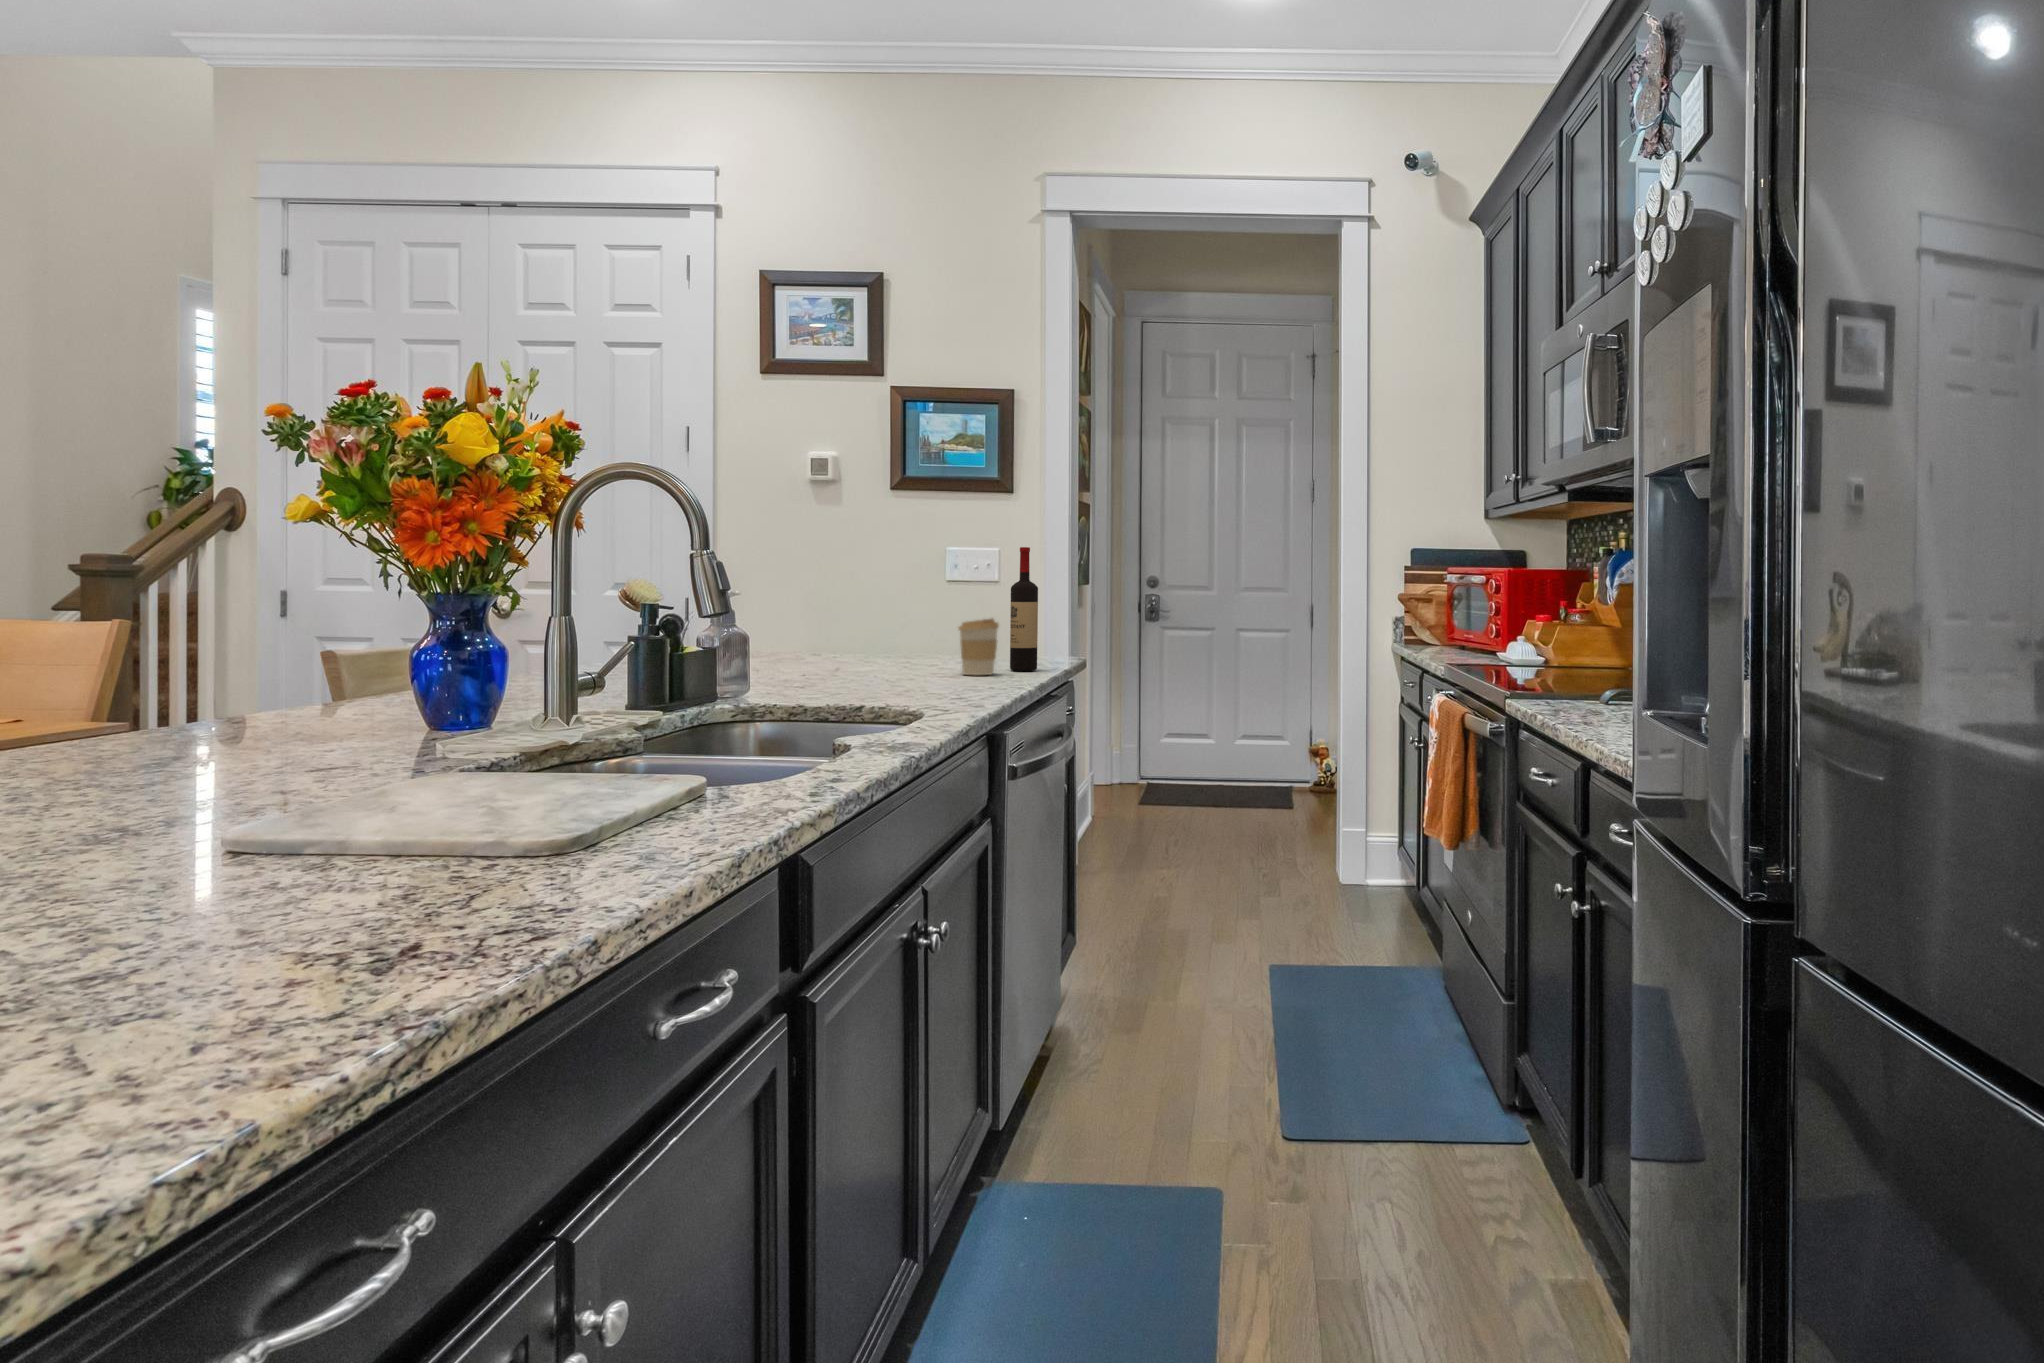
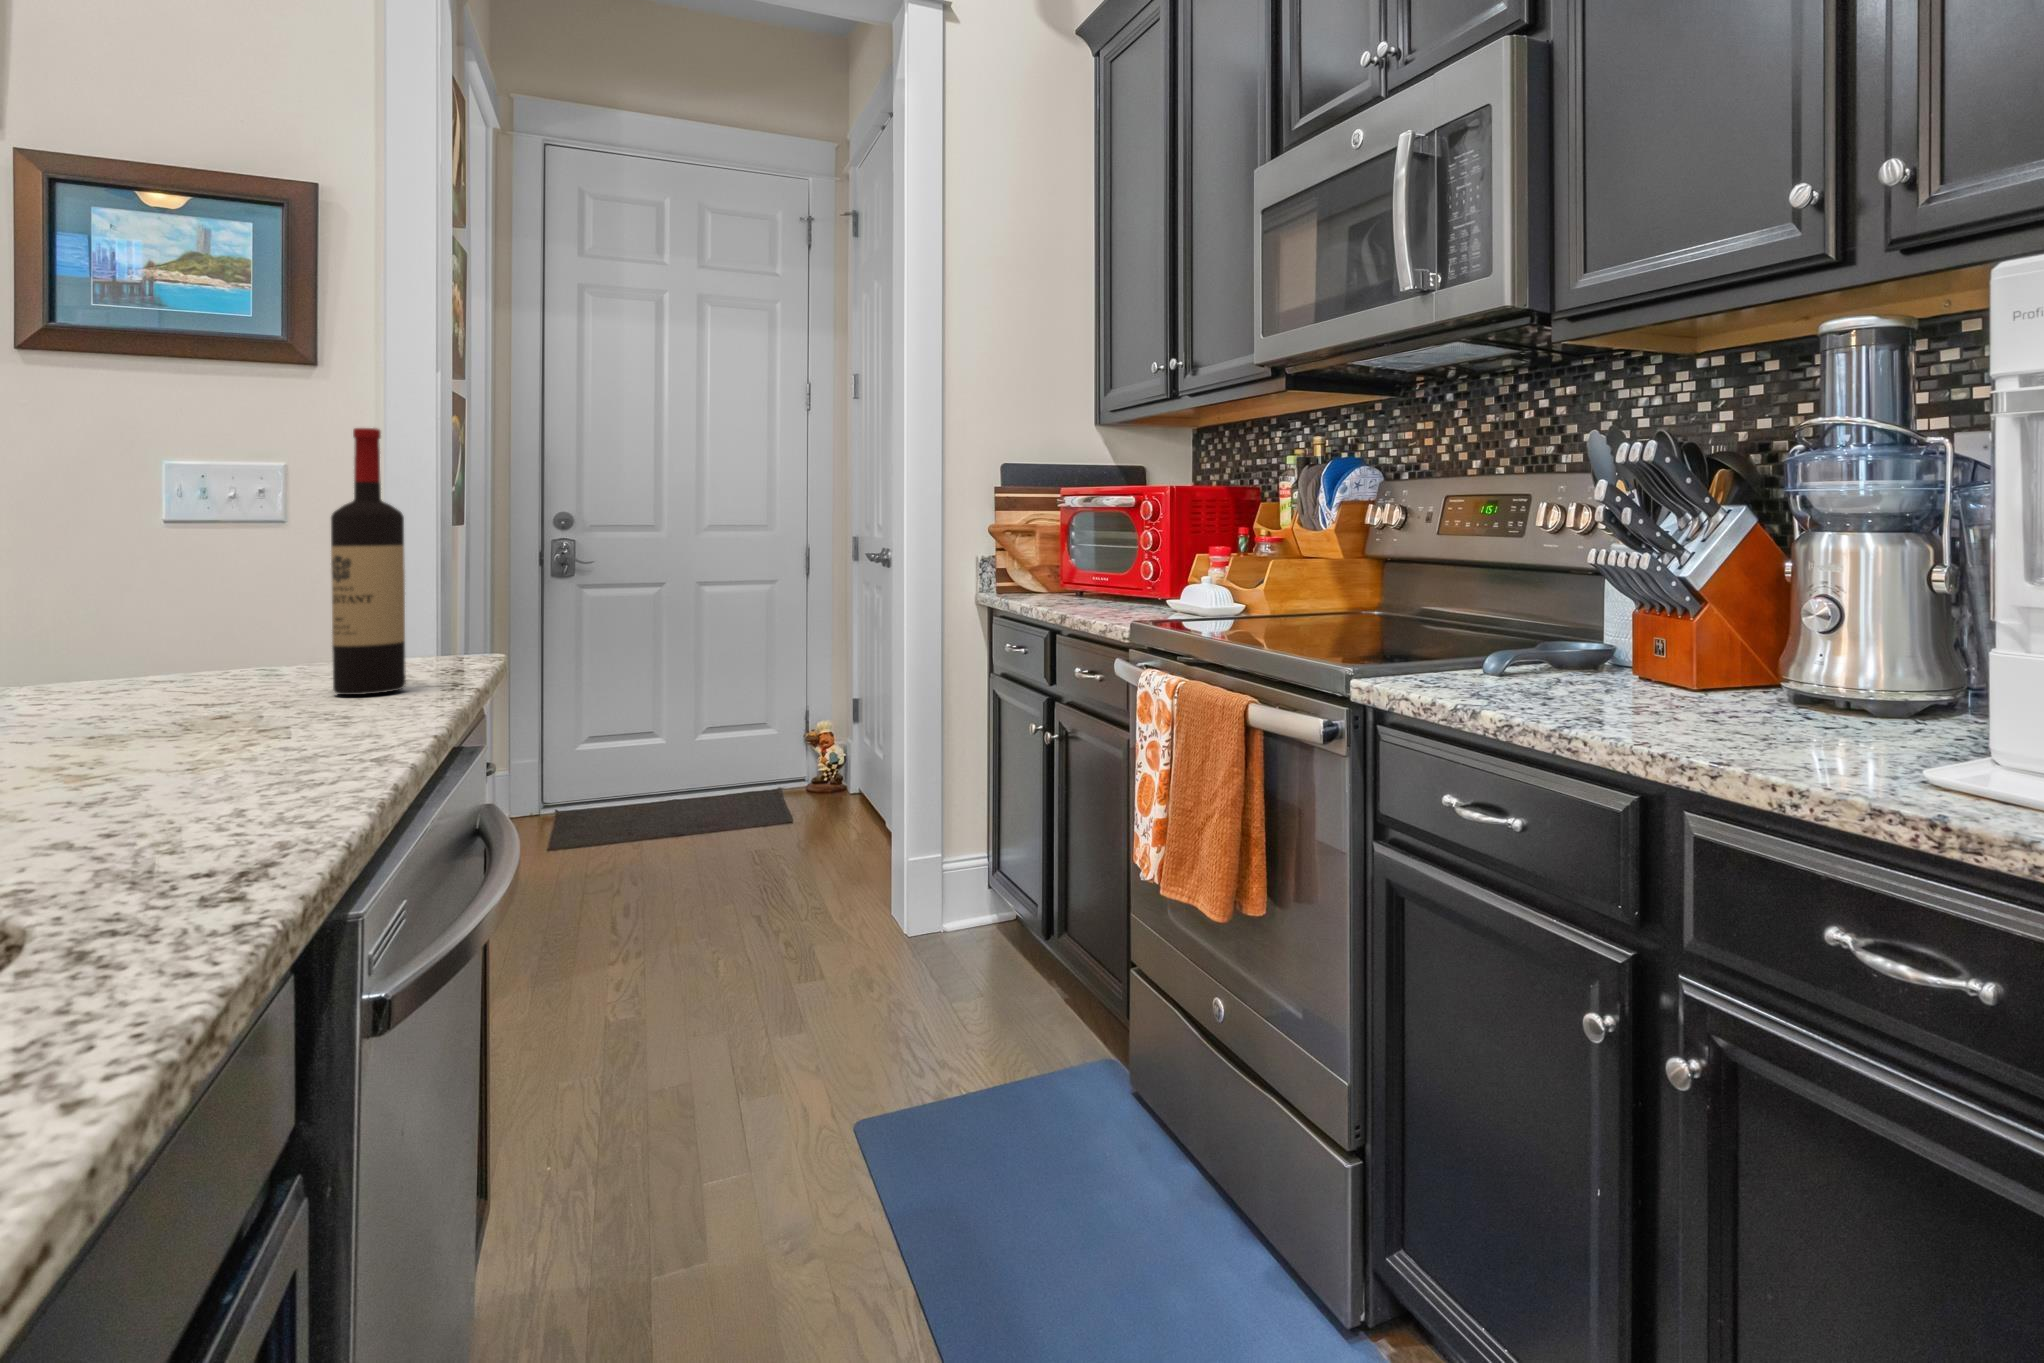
coffee cup: present [959,619,999,675] -> none [178,584,302,721]

